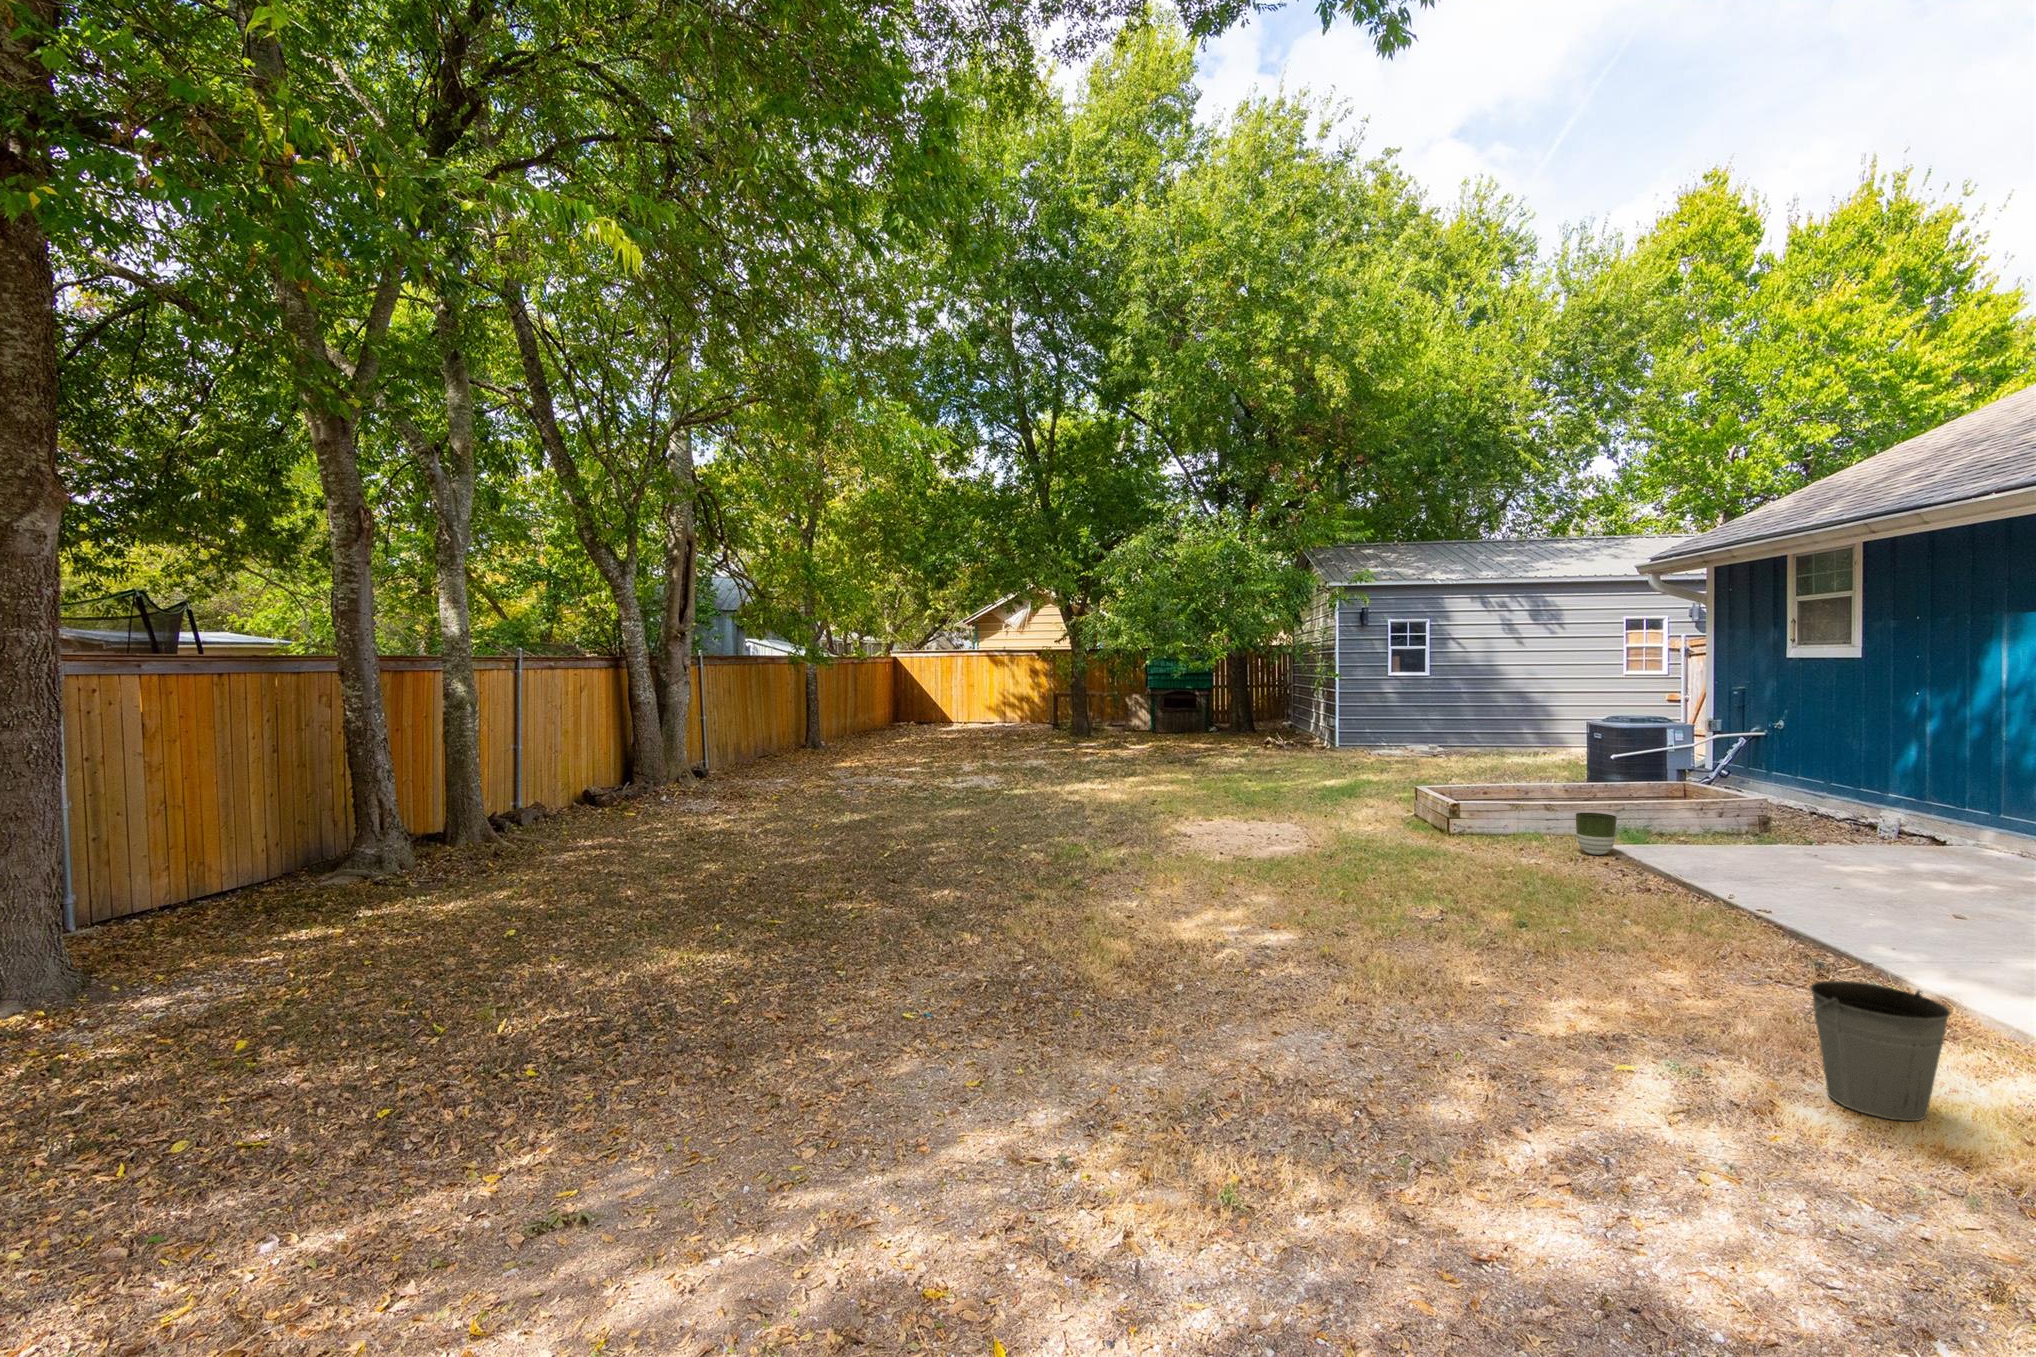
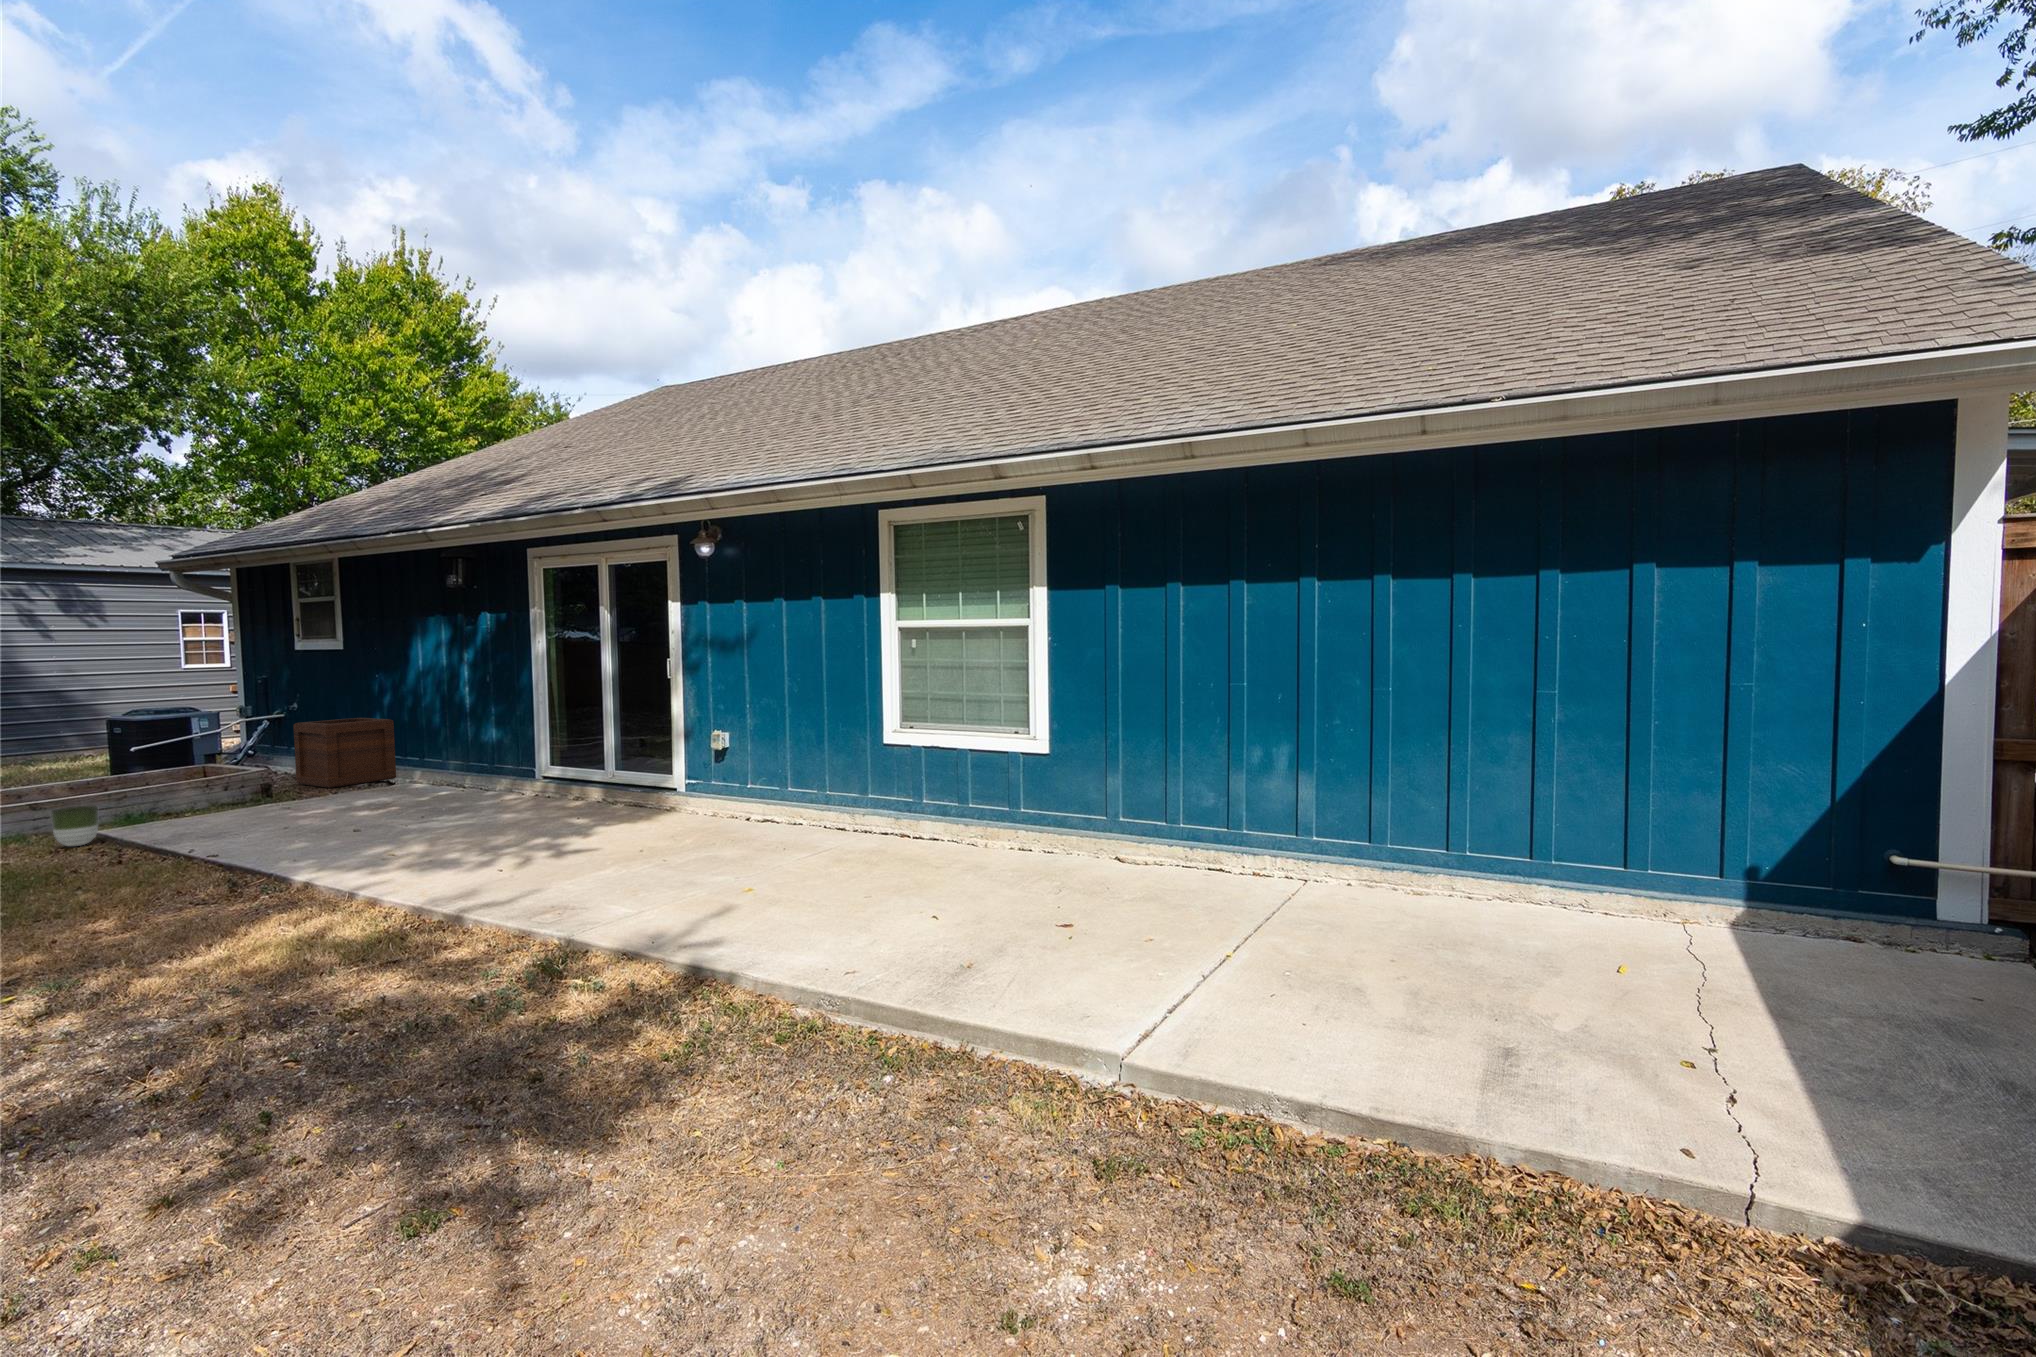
wooden crate: none [1797,746,1944,837] -> present [293,718,396,788]
bucket: present [1804,981,1951,1121] -> none [166,873,263,966]

